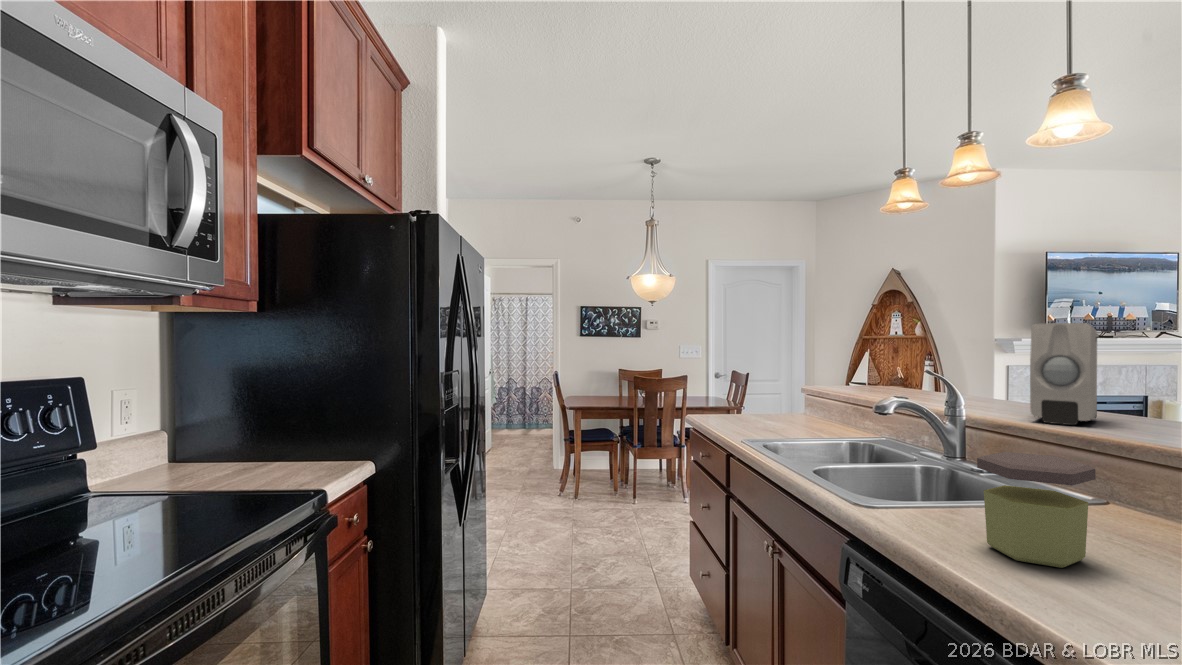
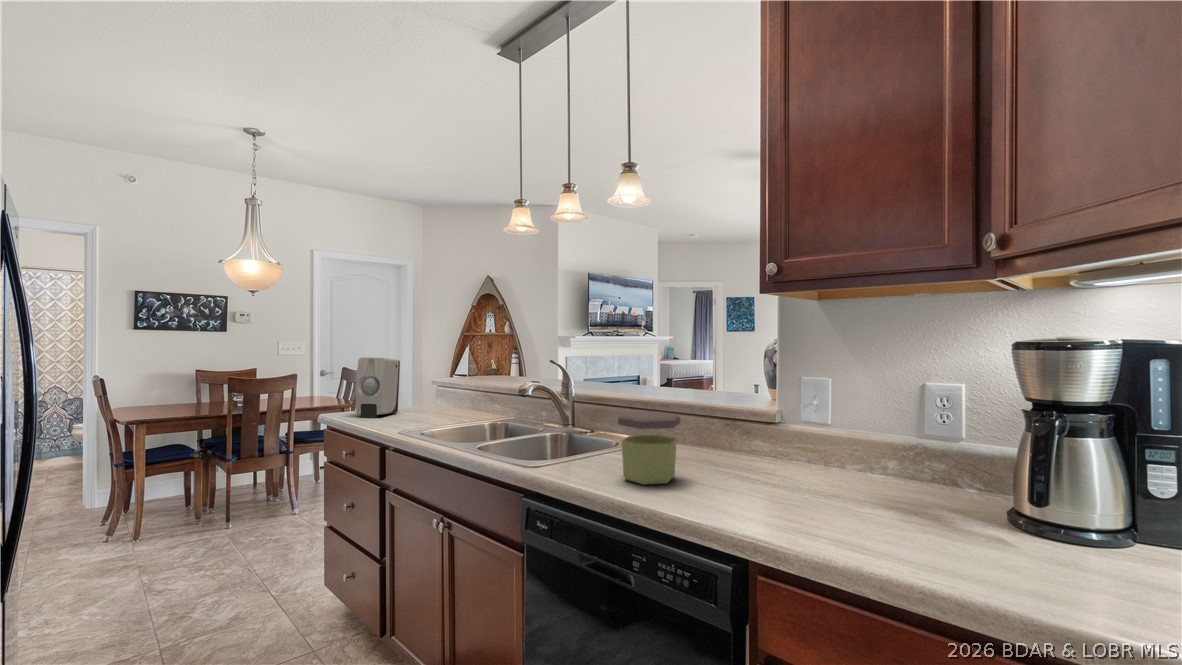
soap dispenser: present [1030,323,1097,425] -> present [356,358,400,418]

